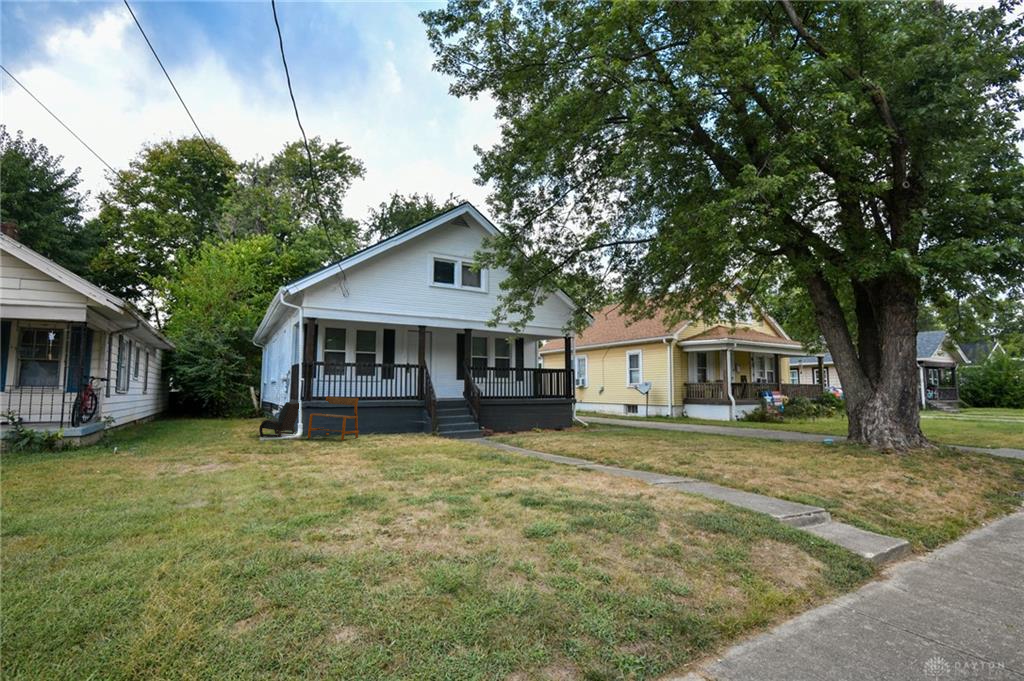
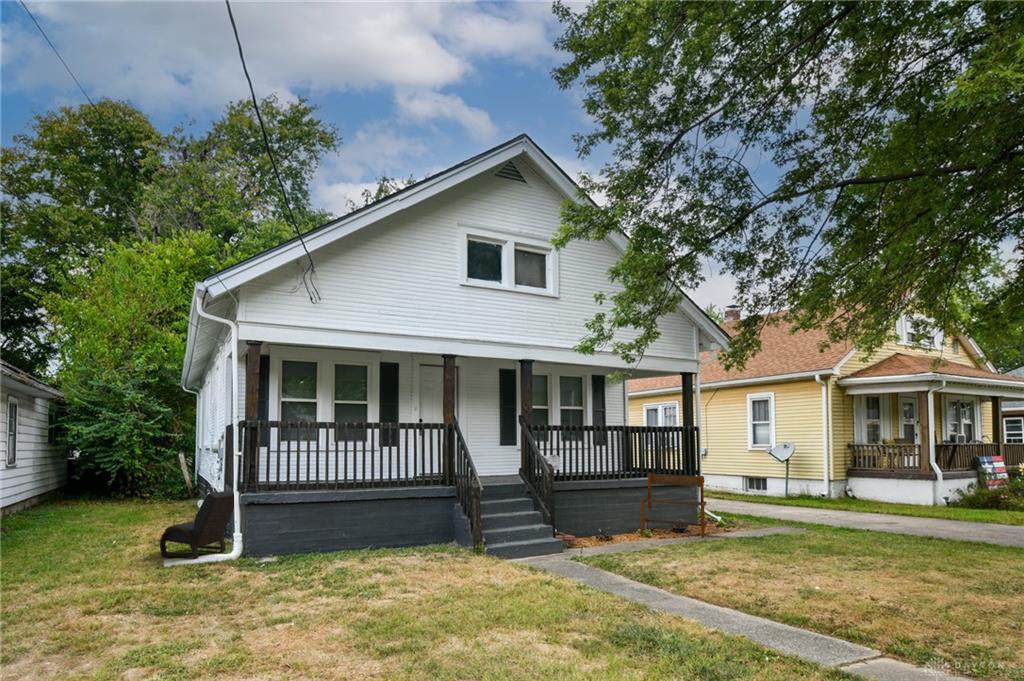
bench: present [308,396,359,440] -> present [640,473,707,538]

